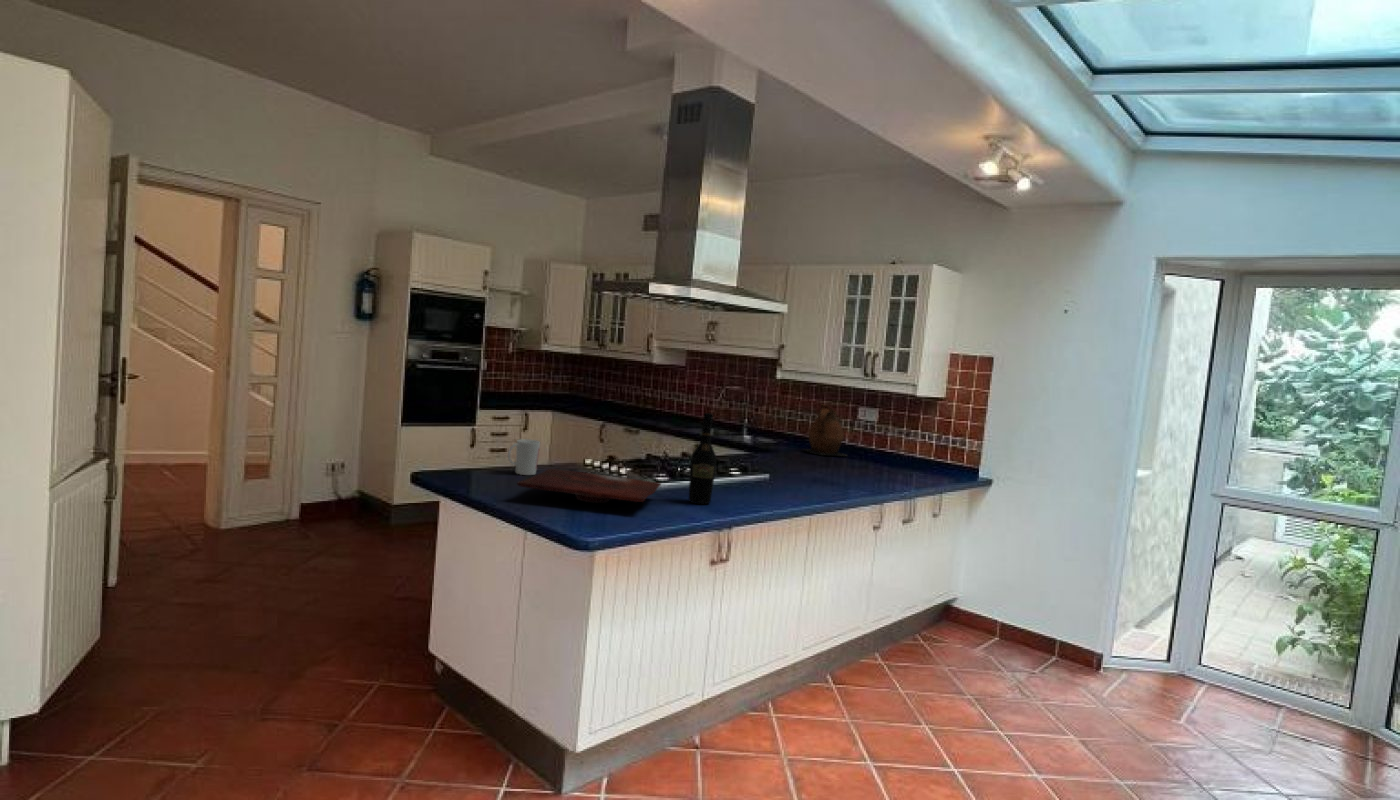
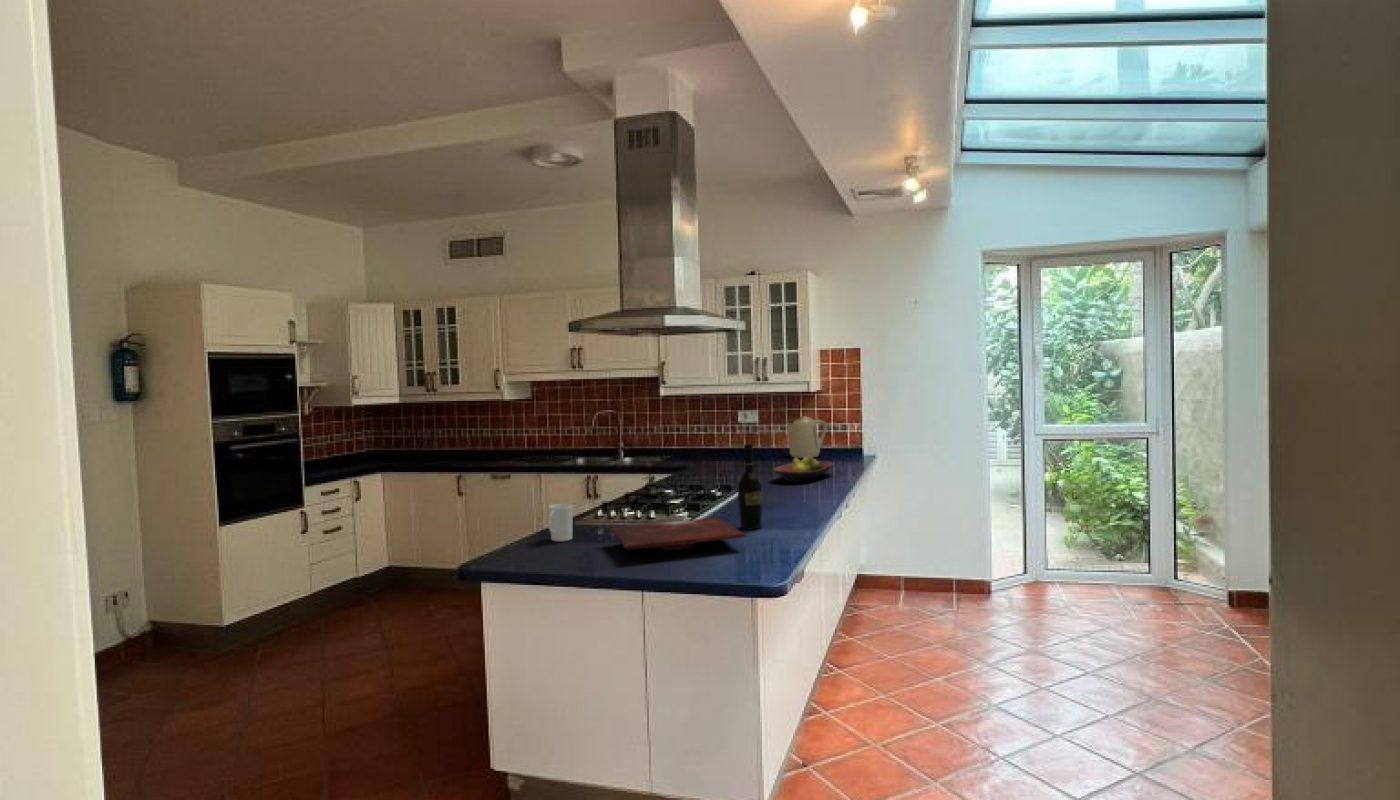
ceramic pitcher: present [805,405,846,456] -> none [703,415,748,463]
kettle: none [894,422,940,467] -> present [786,416,827,458]
fruit bowl: none [824,455,901,482] -> present [773,455,833,482]

